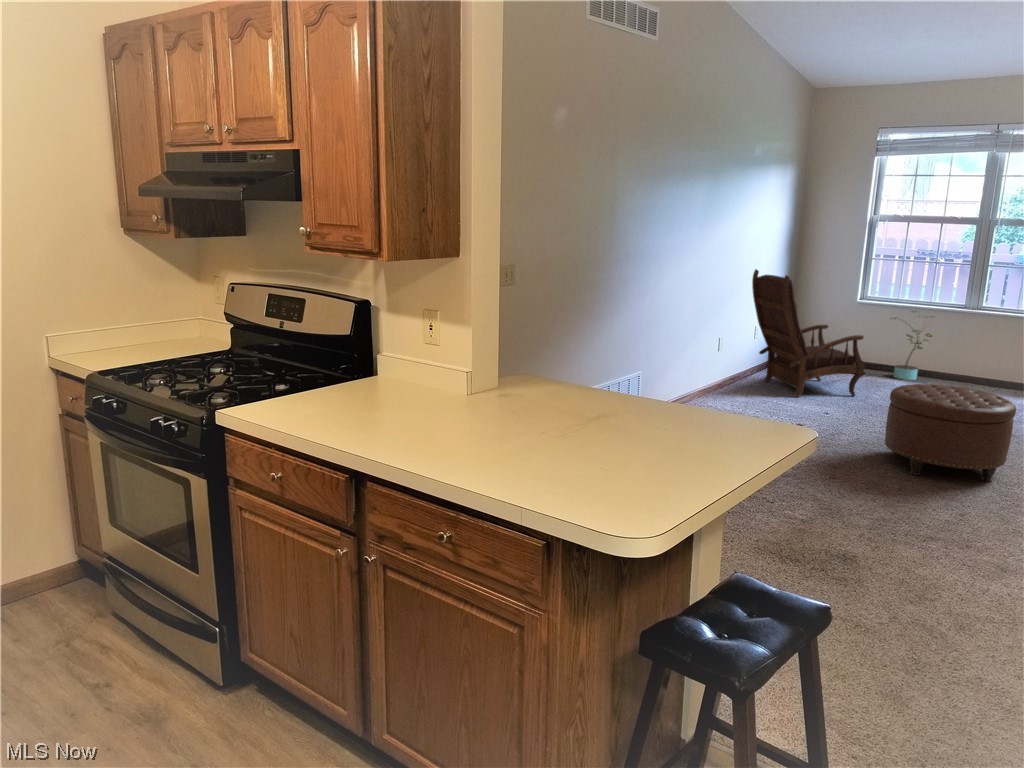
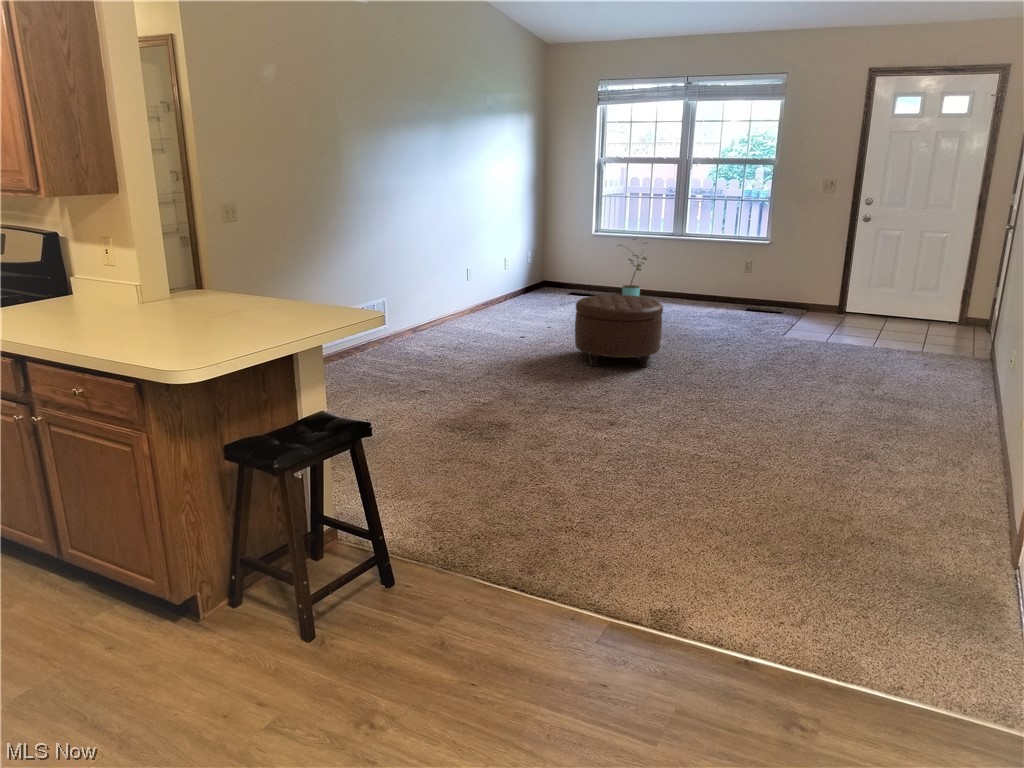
armchair: present [752,269,865,397] -> none [495,206,587,315]

